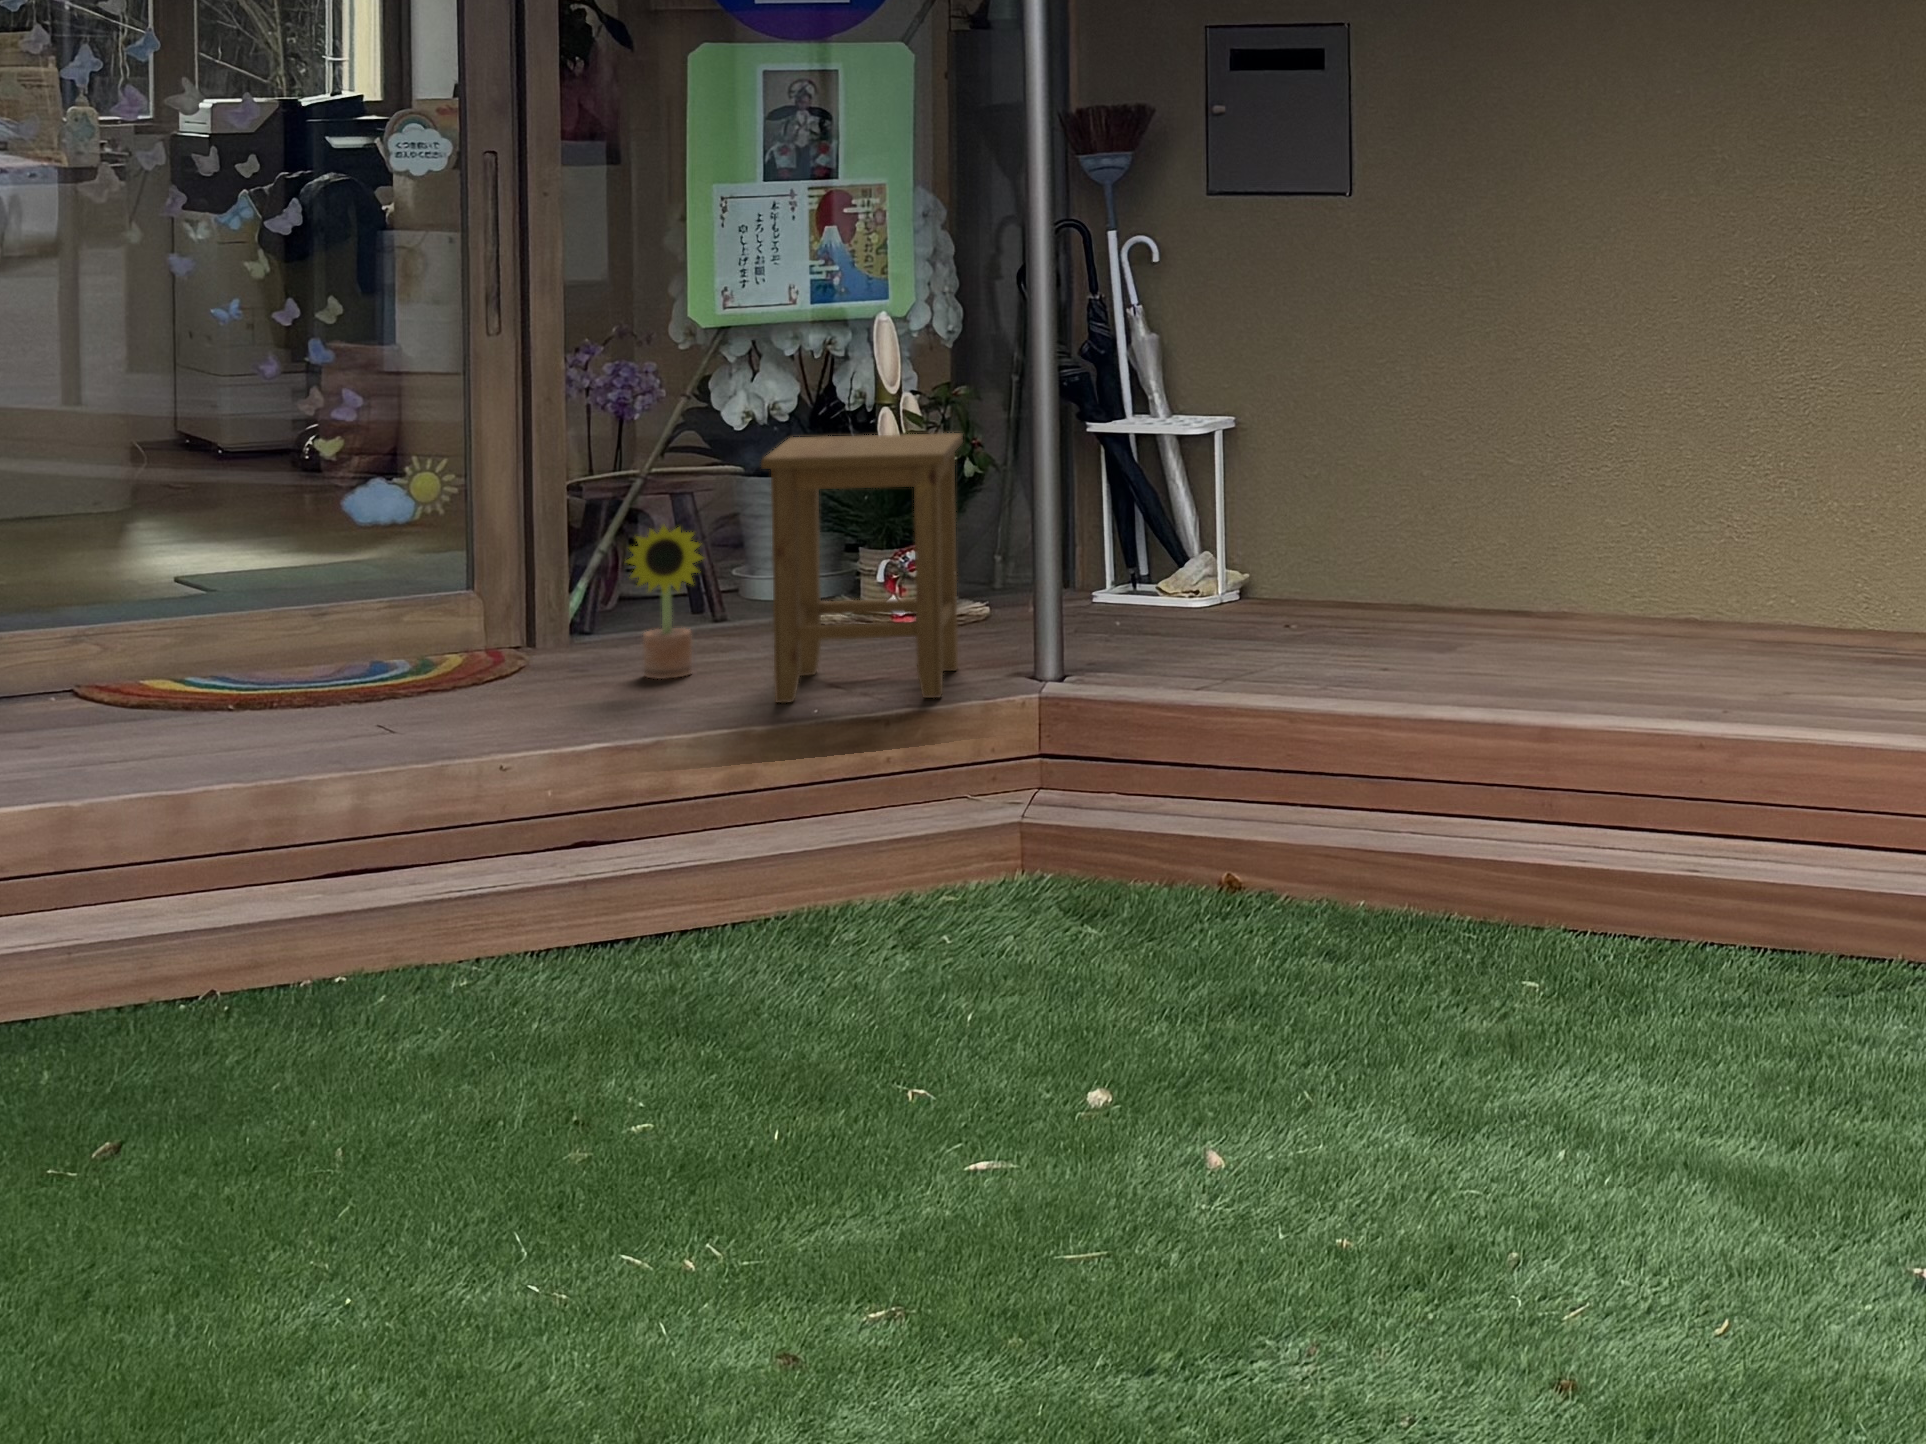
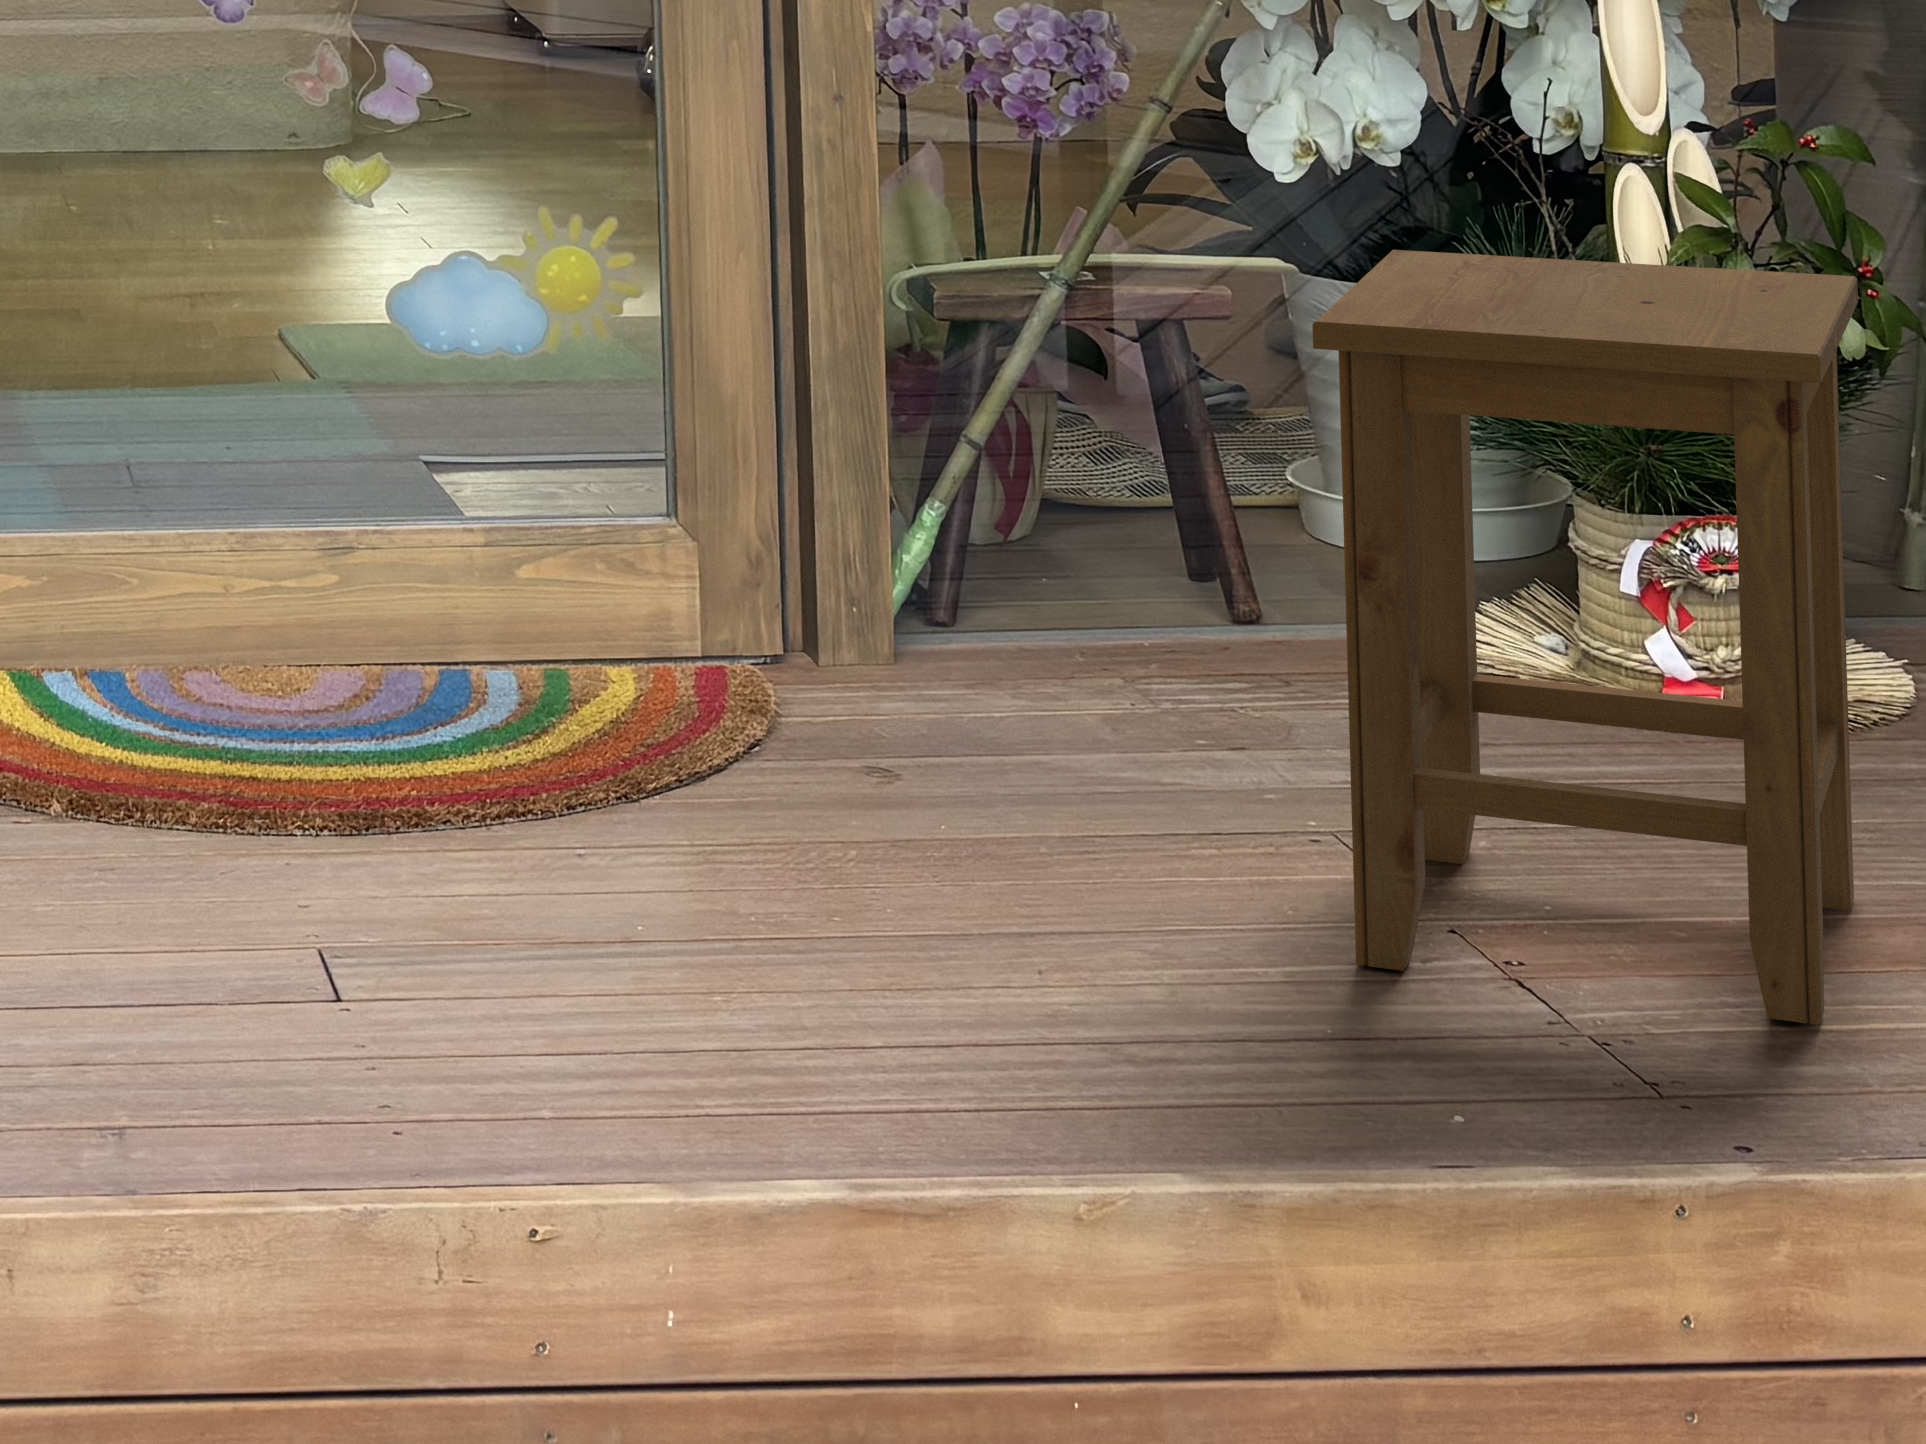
decorative plant: present [627,526,703,679] -> none [983,440,1183,819]

